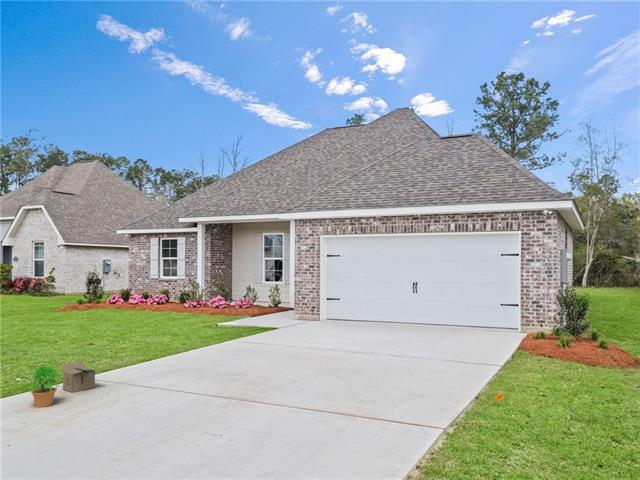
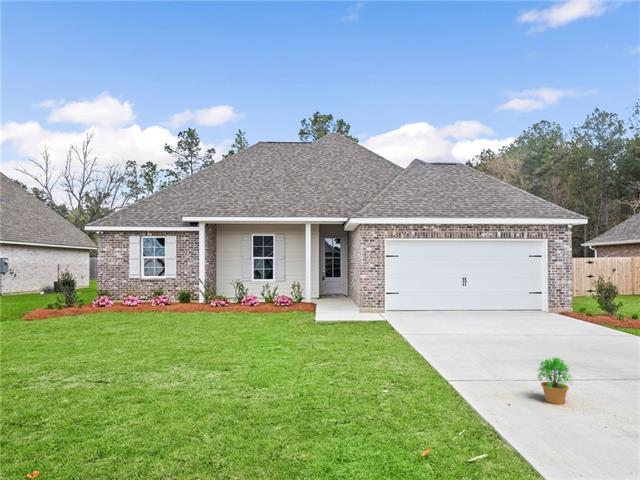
cardboard box: present [60,361,95,393] -> none [483,355,527,388]

